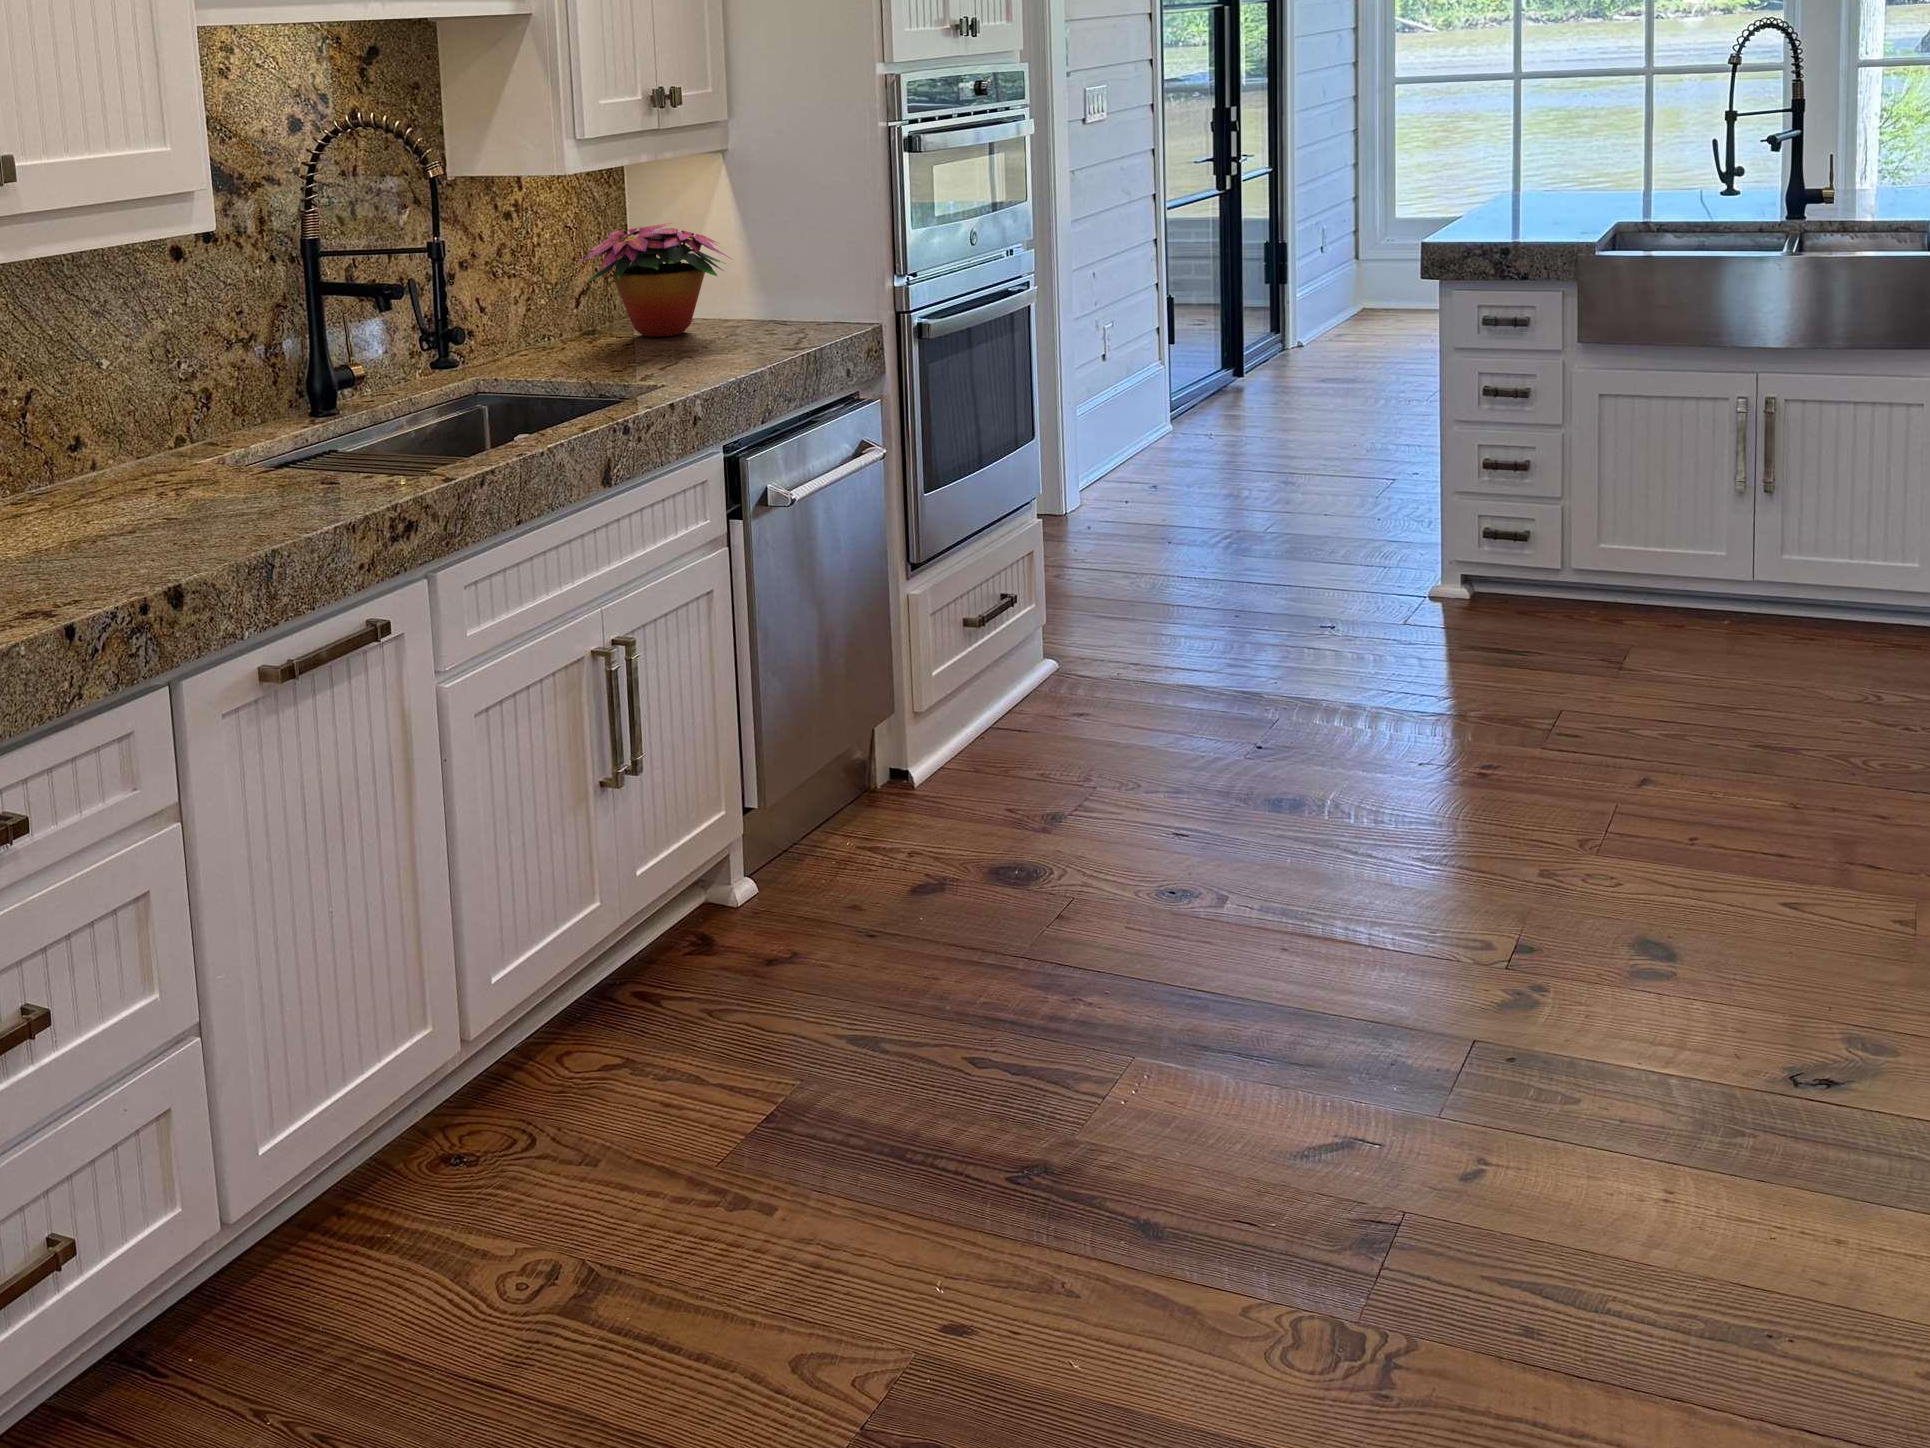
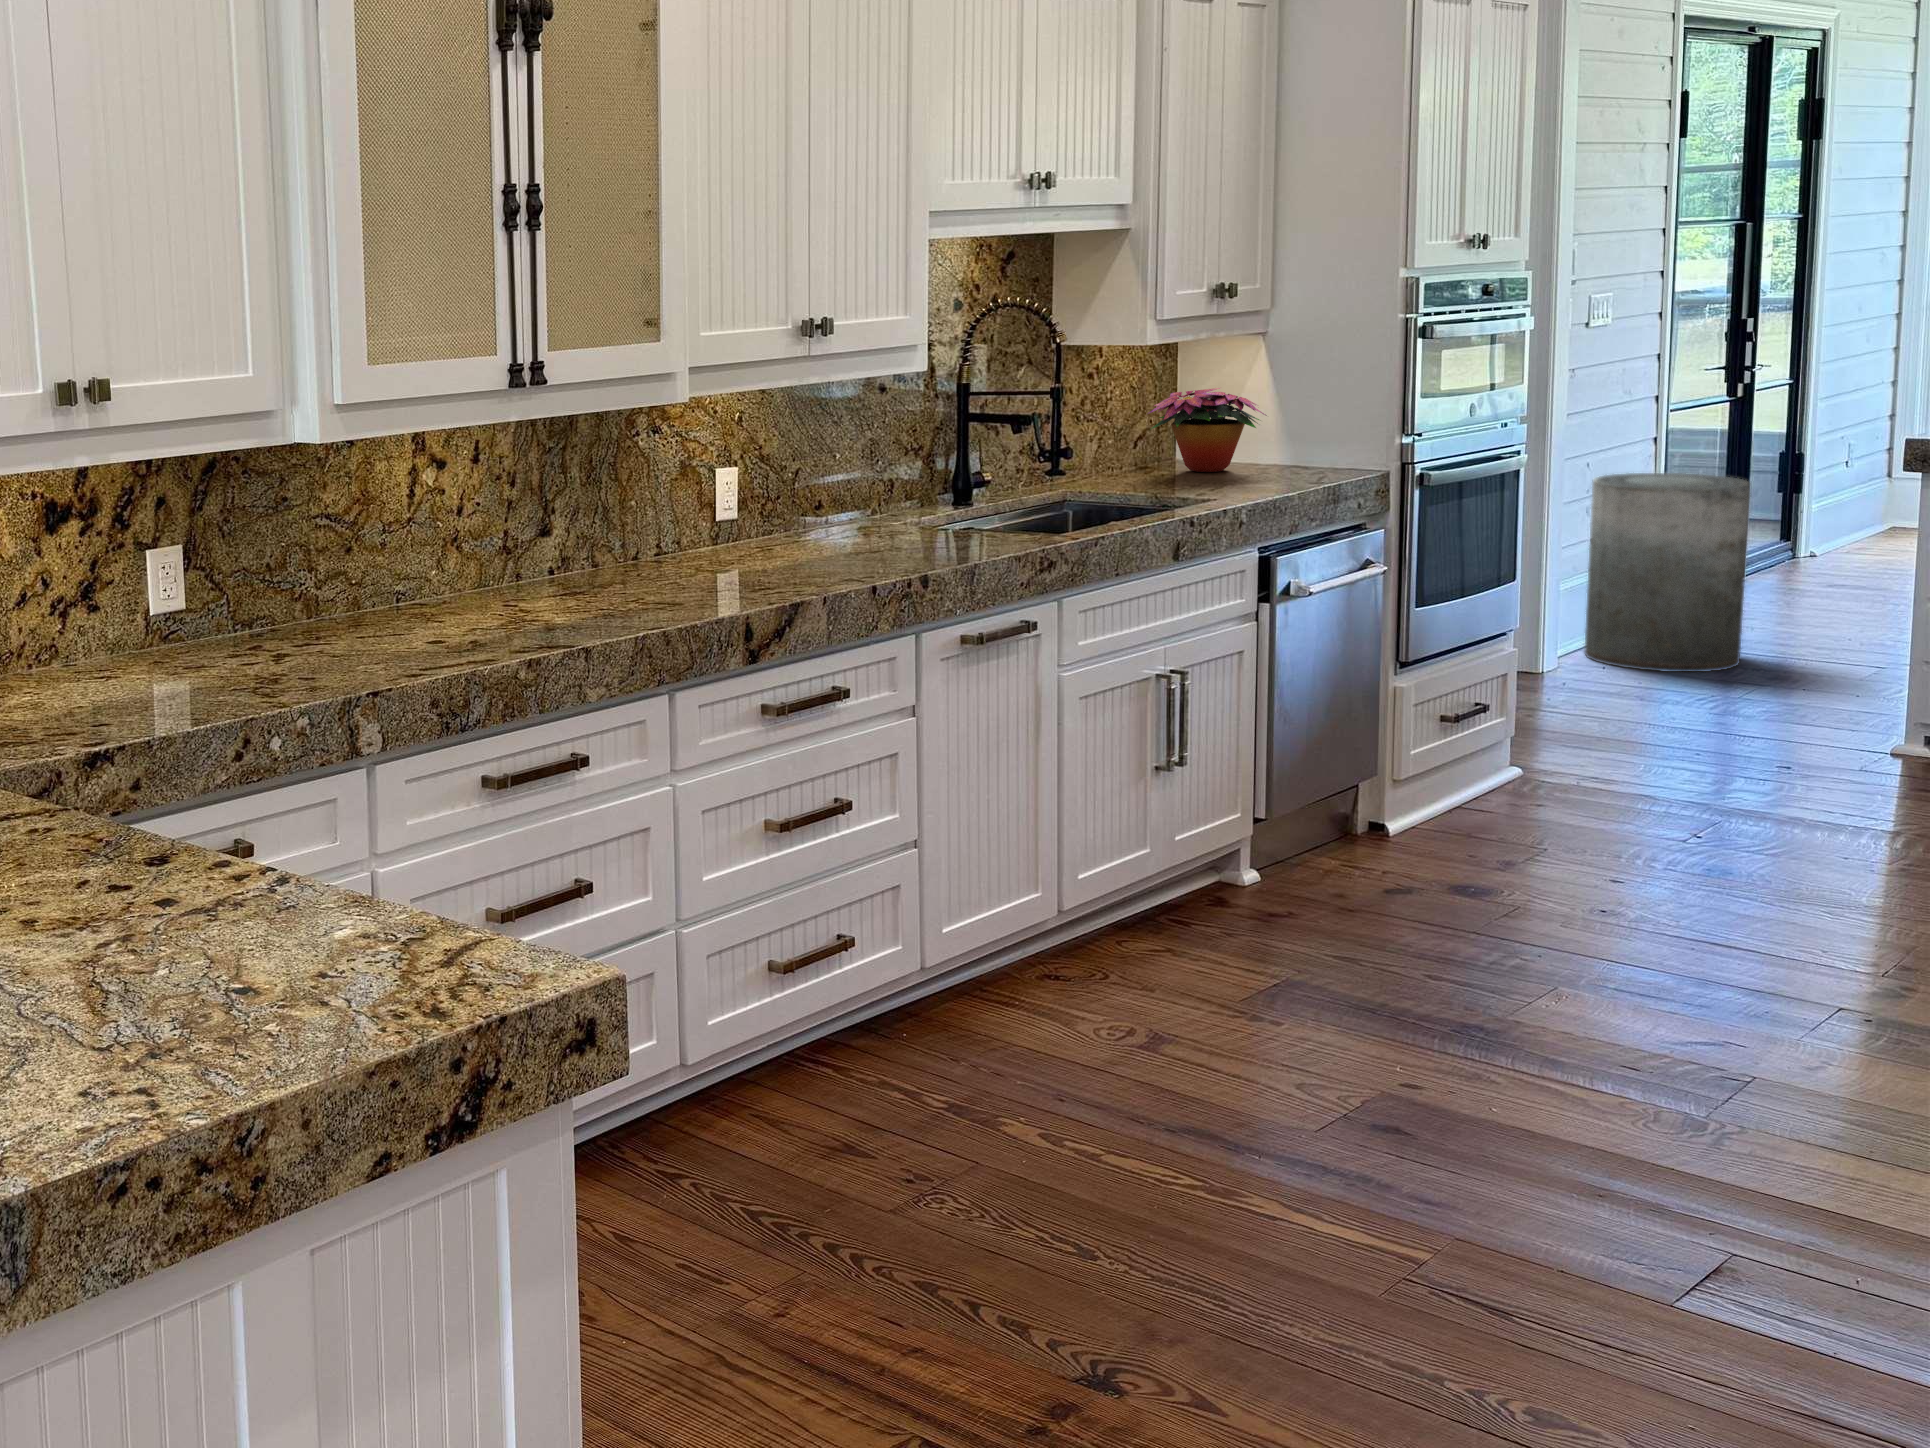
trash can: none [1103,279,1258,503] -> present [1585,473,1750,672]

